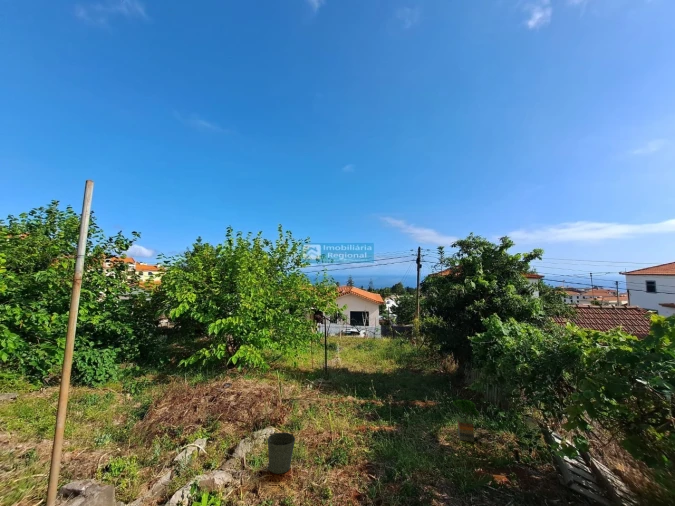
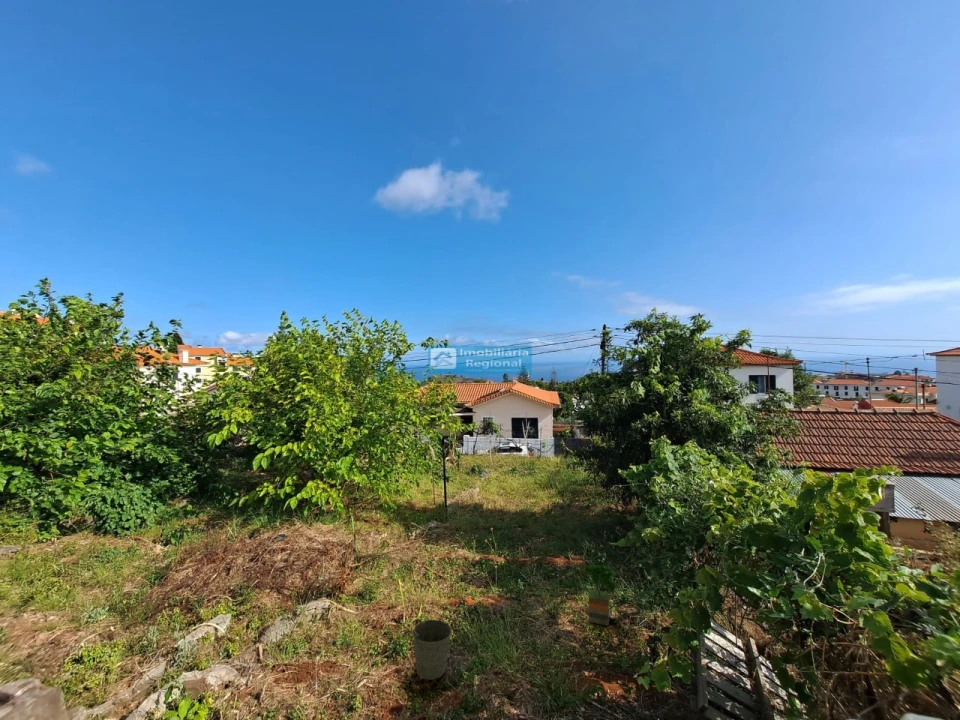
bucket: present [268,432,295,474] -> present [413,620,452,680]

